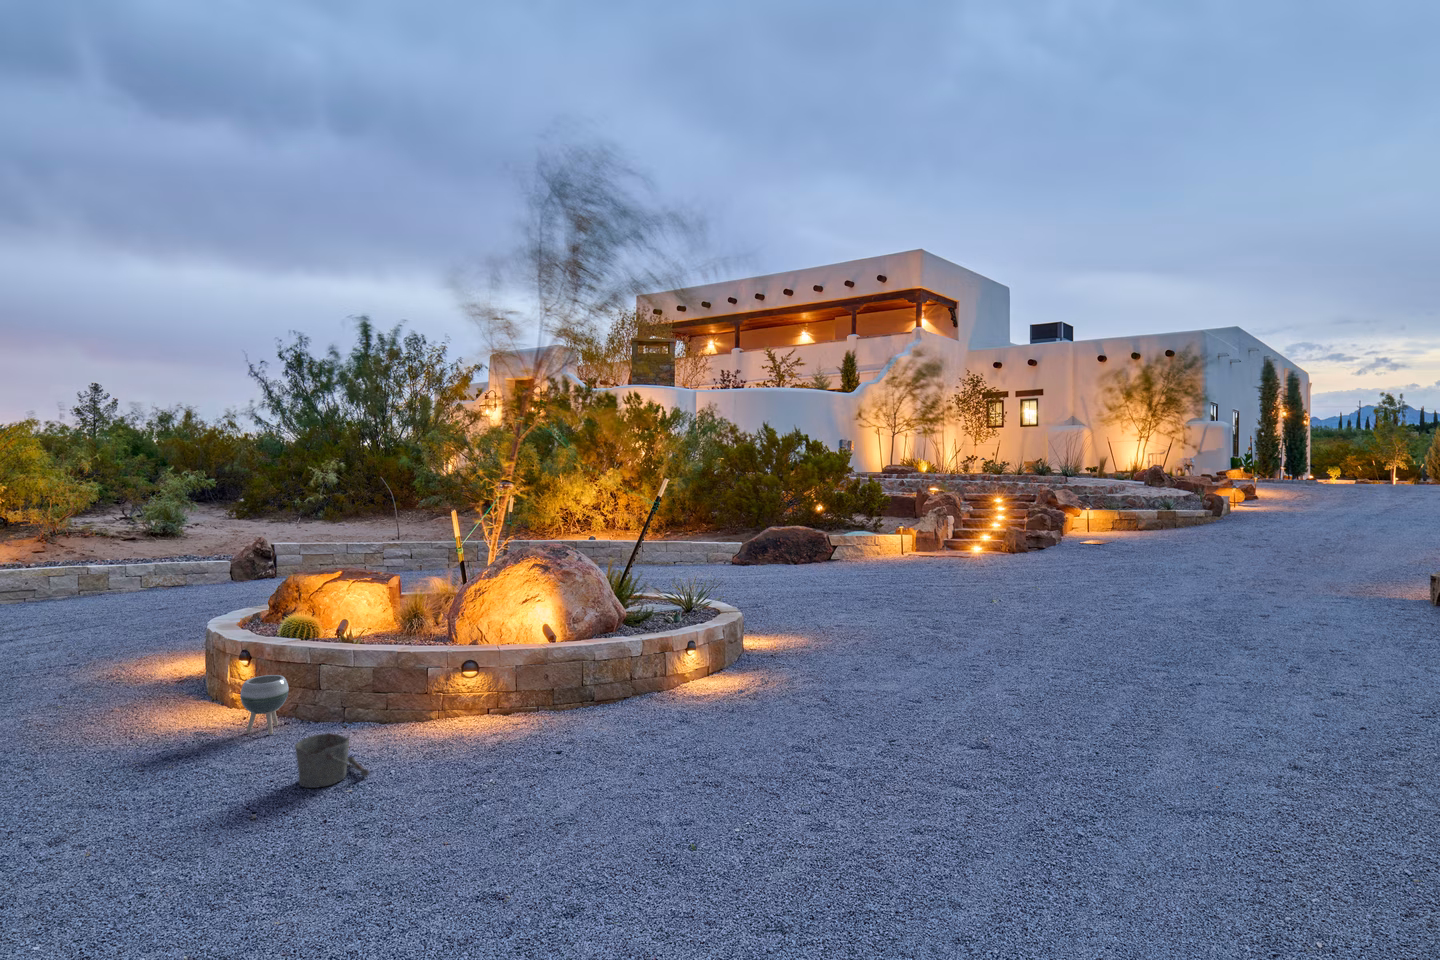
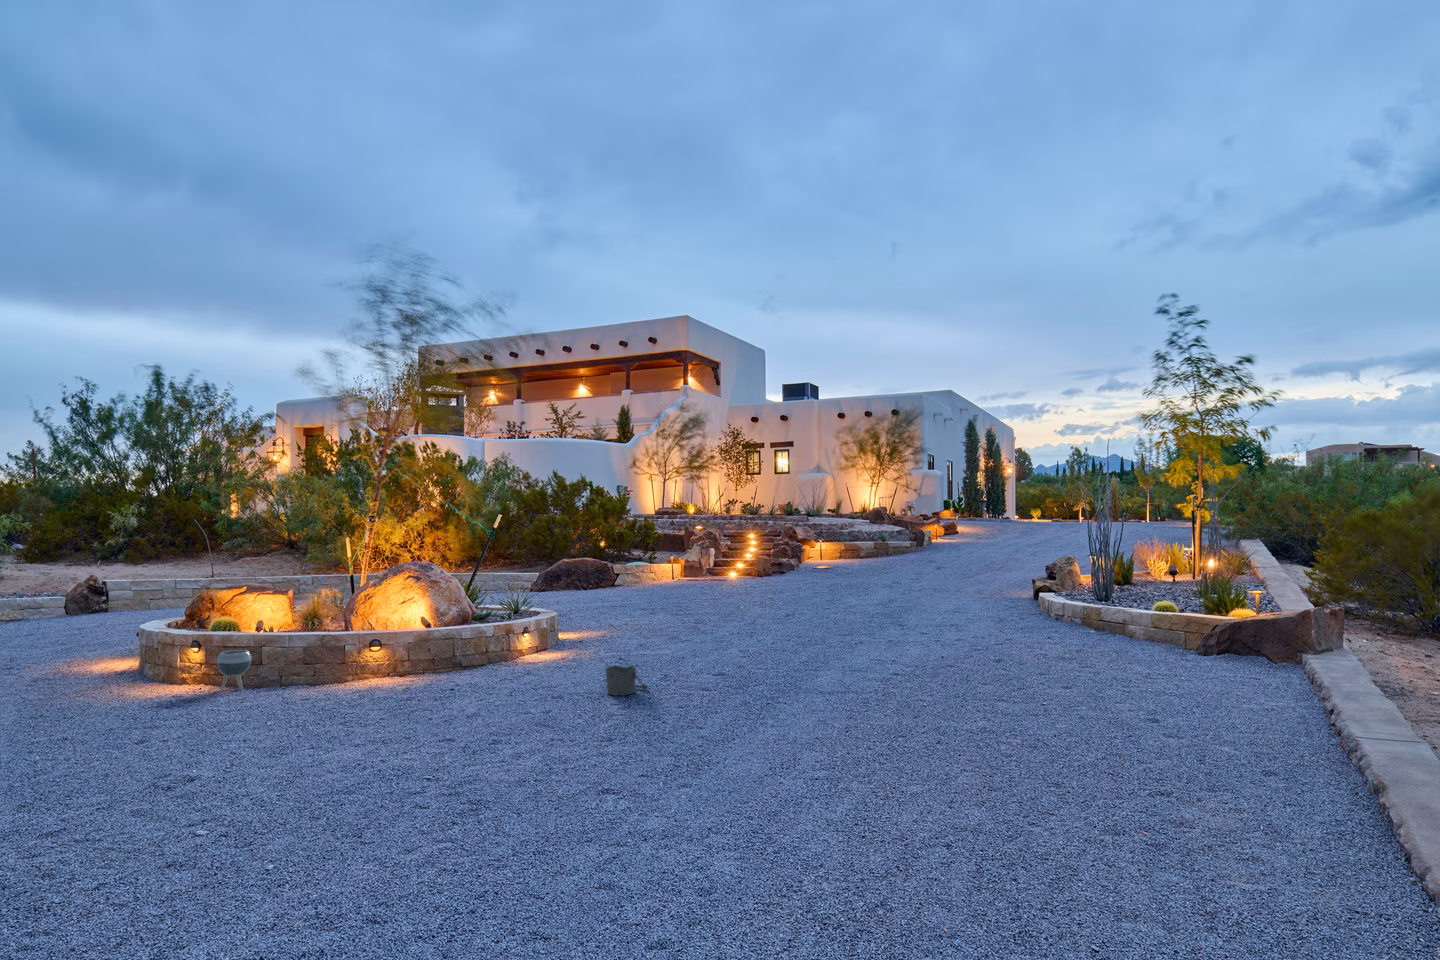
bucket: present [295,733,369,788] -> present [605,665,648,696]

